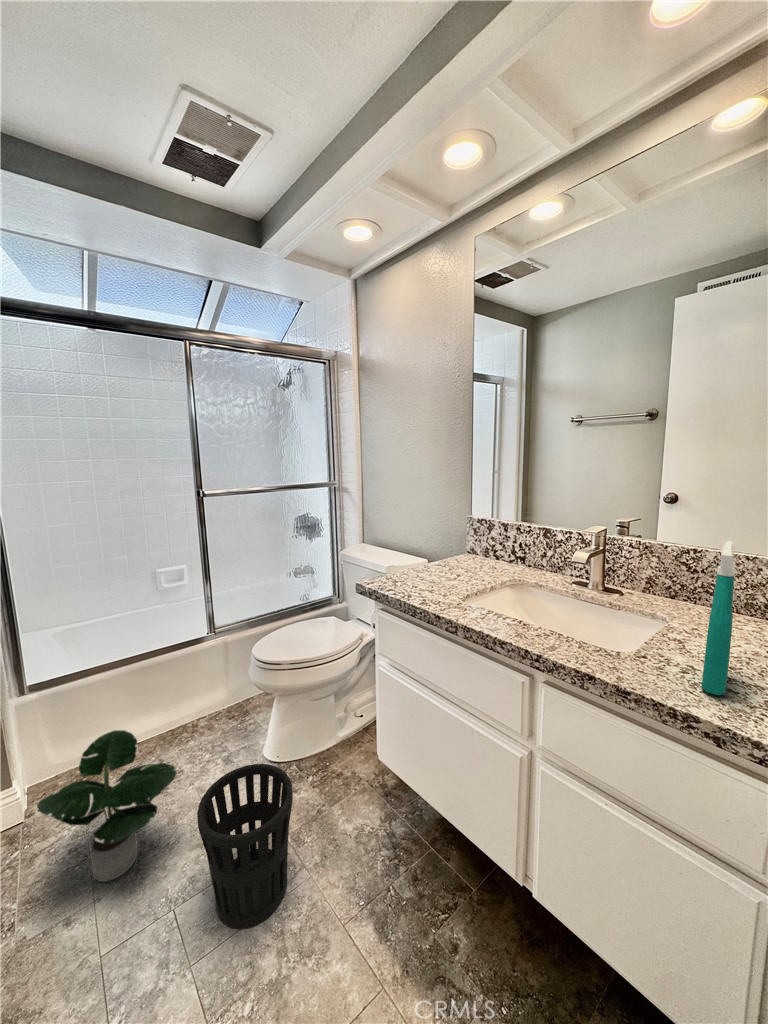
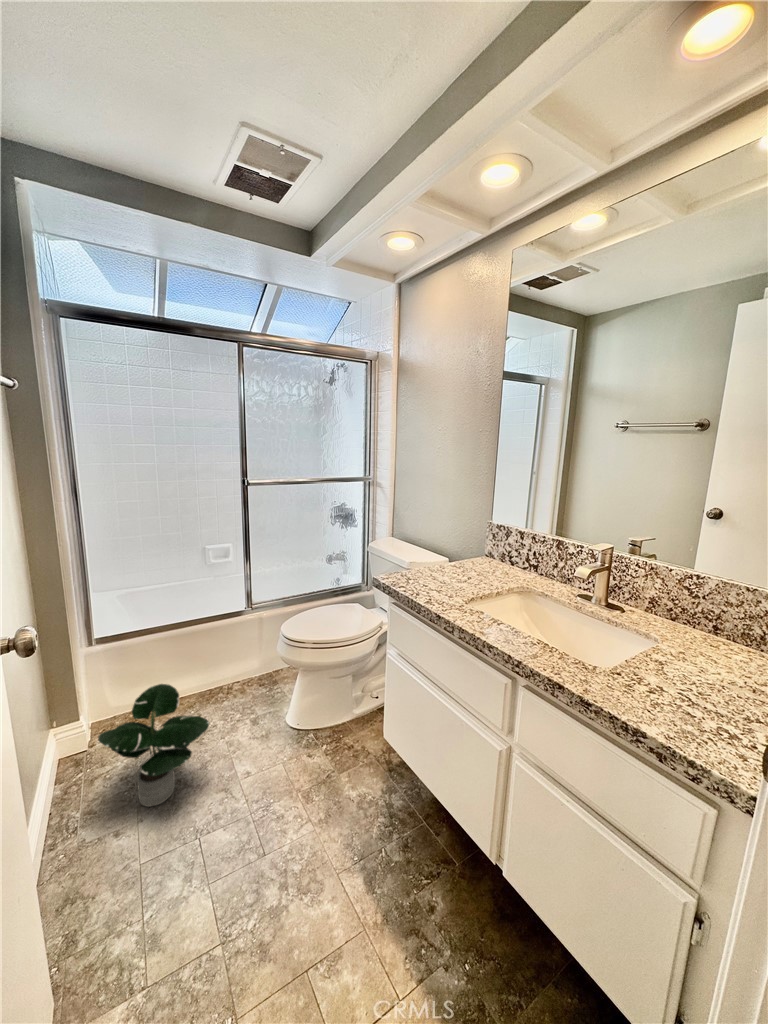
spray bottle: present [702,541,735,695] -> none [661,575,707,717]
wastebasket: present [197,764,293,929] -> none [222,727,303,863]

